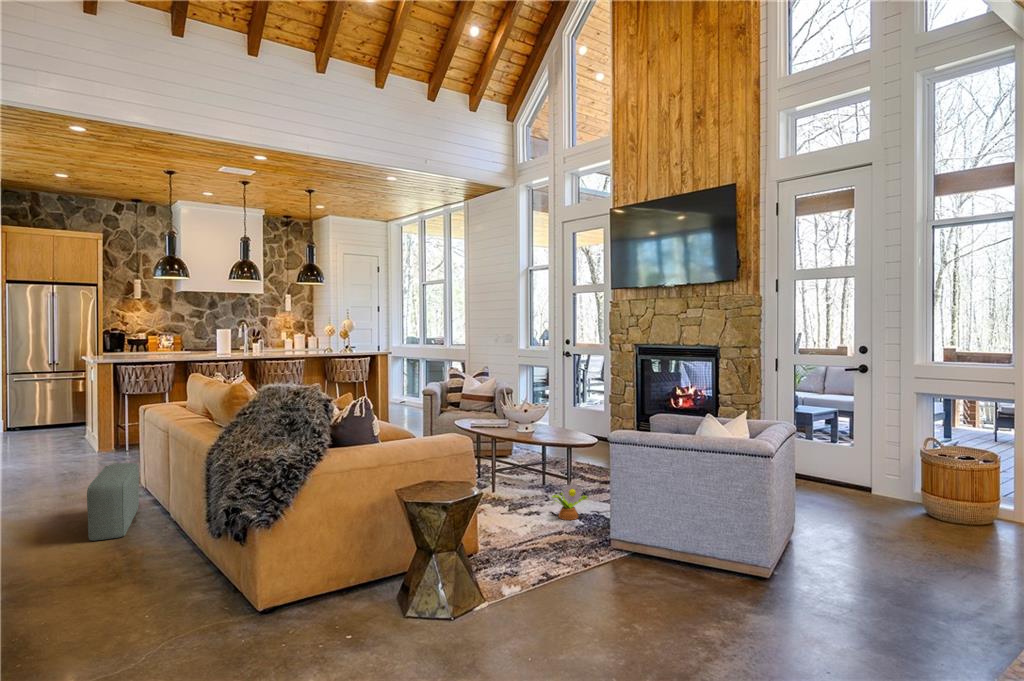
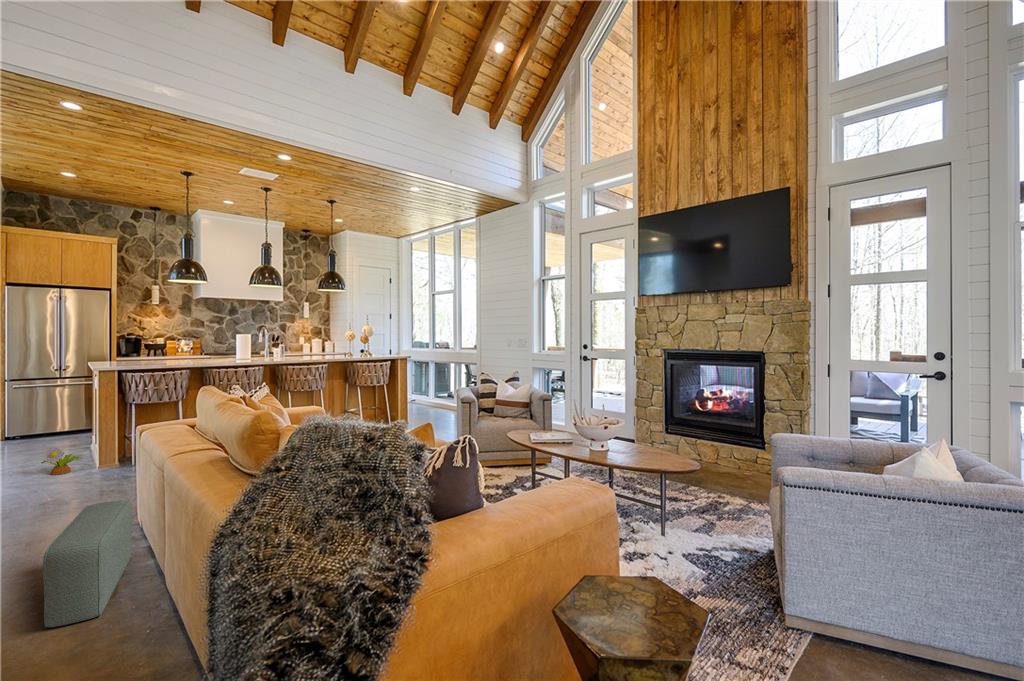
decorative plant: present [552,482,587,520] -> present [41,446,82,475]

